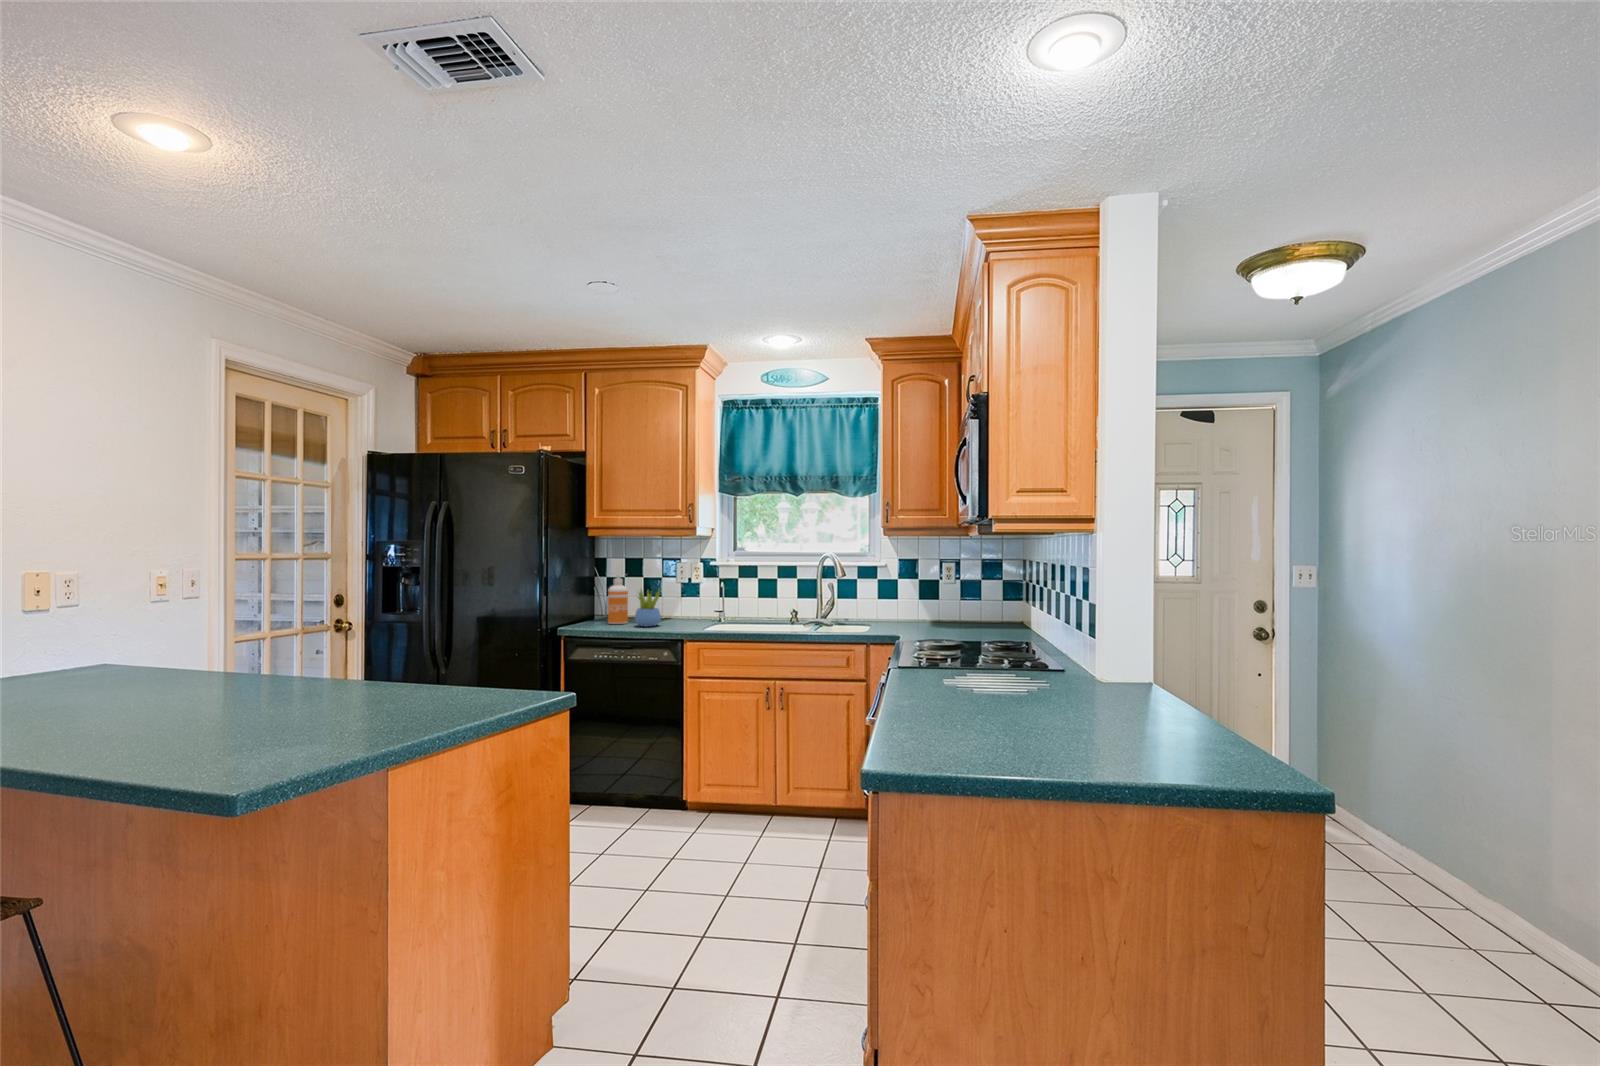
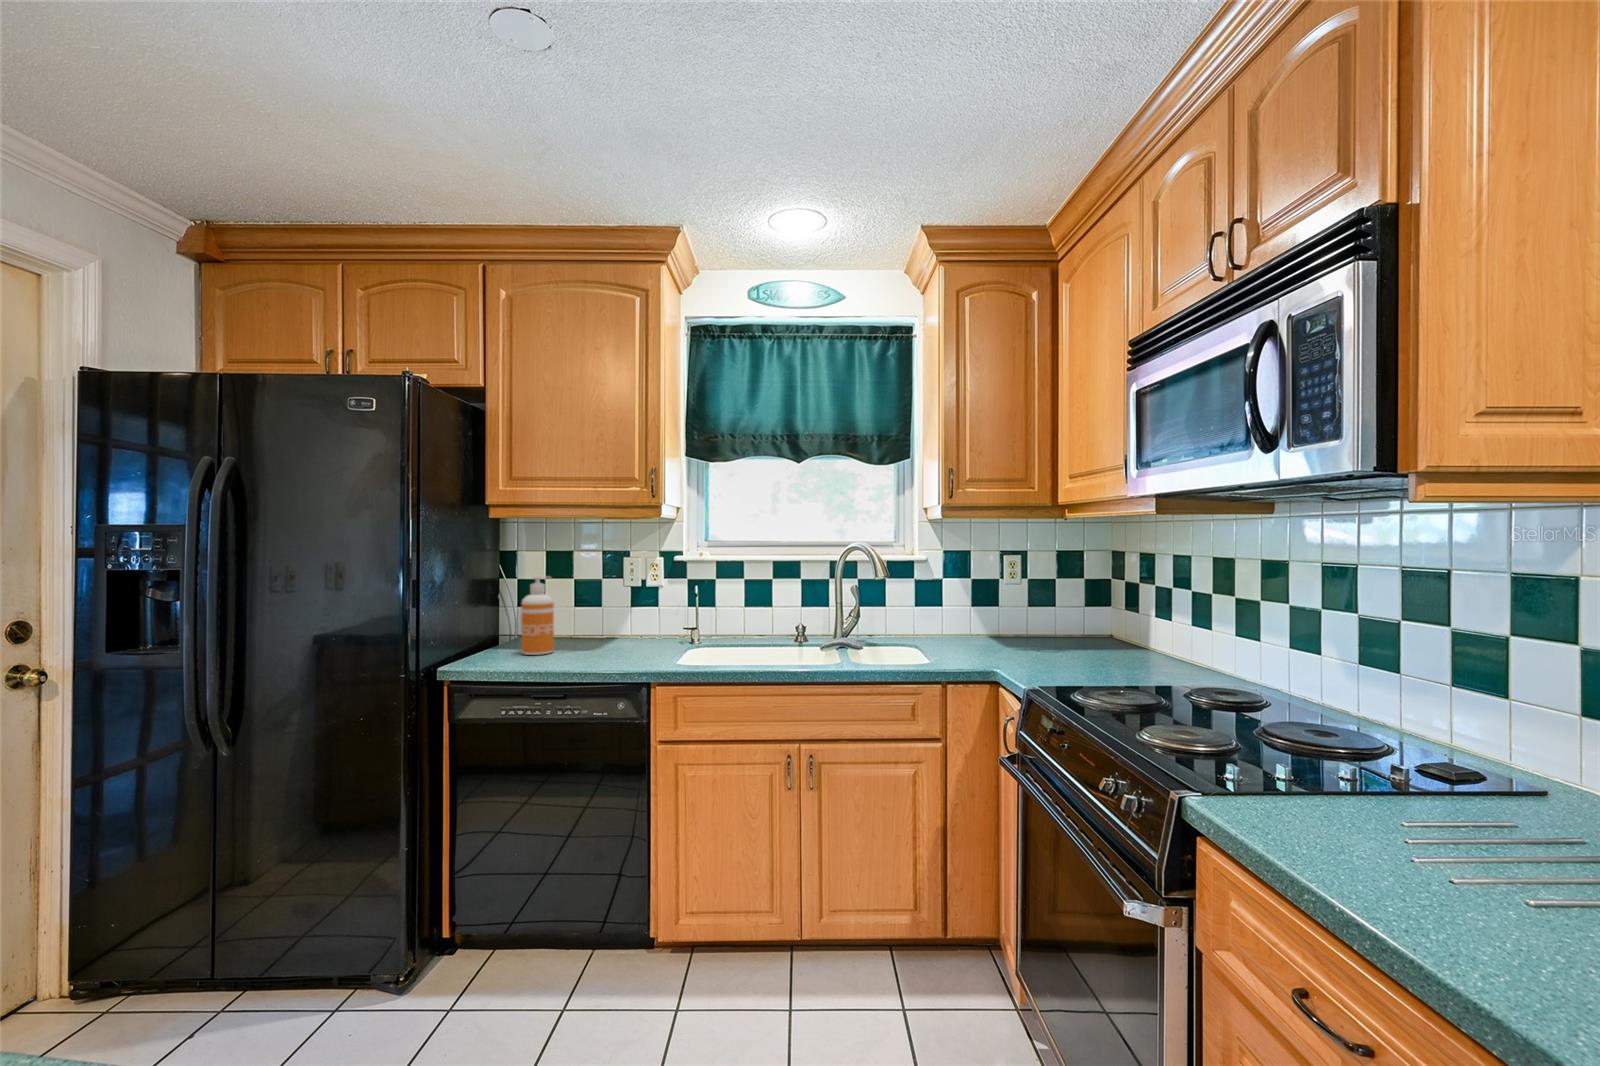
succulent plant: present [635,589,661,626] -> none [566,594,608,658]

